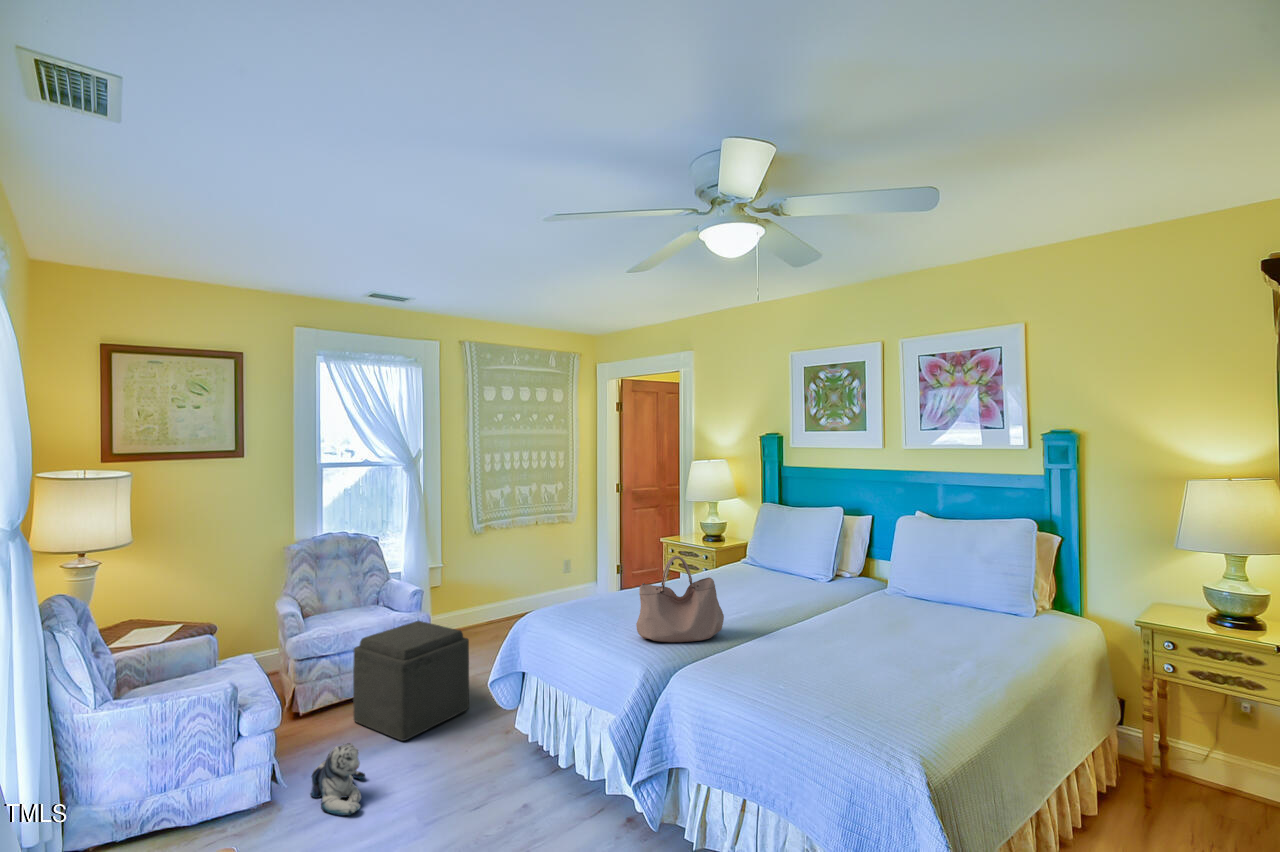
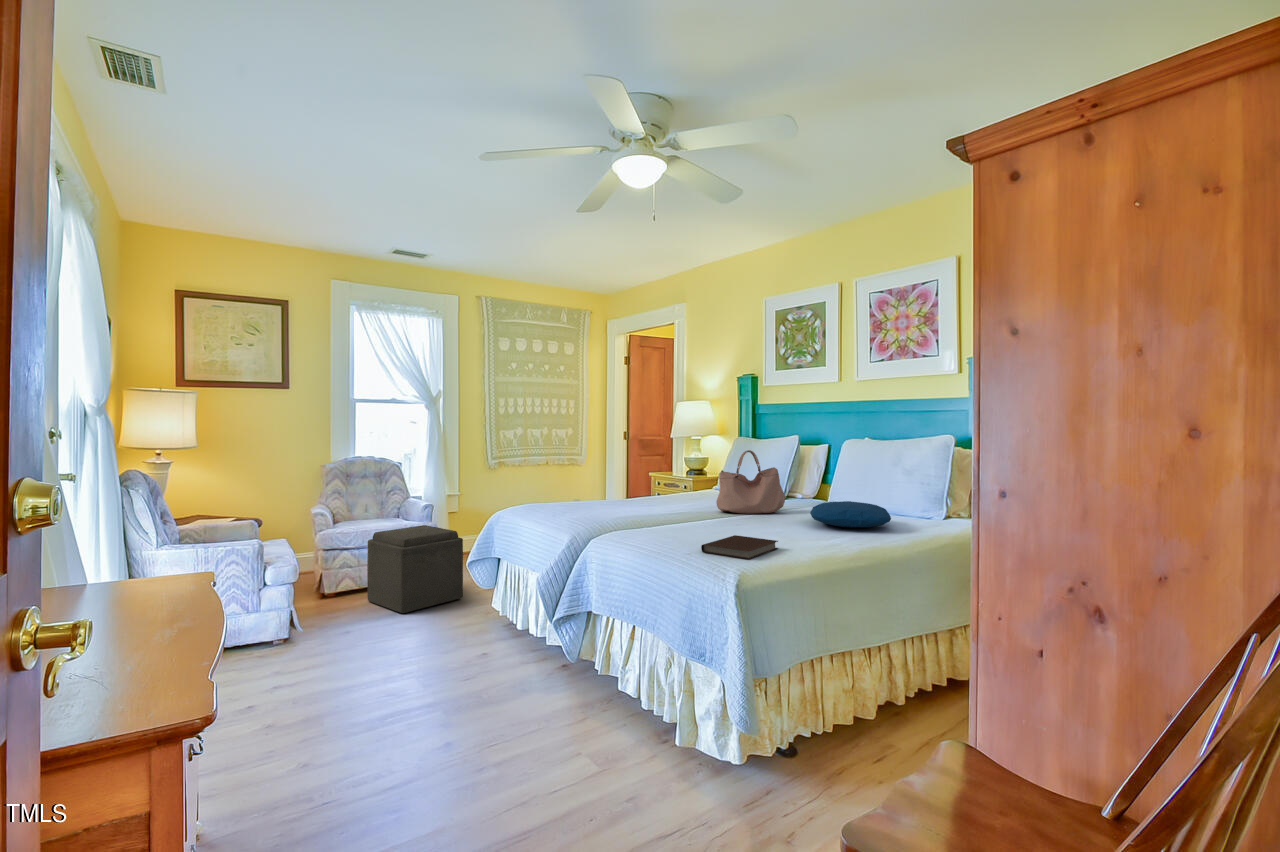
handbag: present [636,556,724,642] -> present [716,450,785,514]
pillow: none [898,604,1004,643] -> present [810,501,891,528]
notebook: none [835,674,916,725] -> present [701,535,778,559]
plush toy: present [310,743,365,816] -> none [320,599,365,650]

